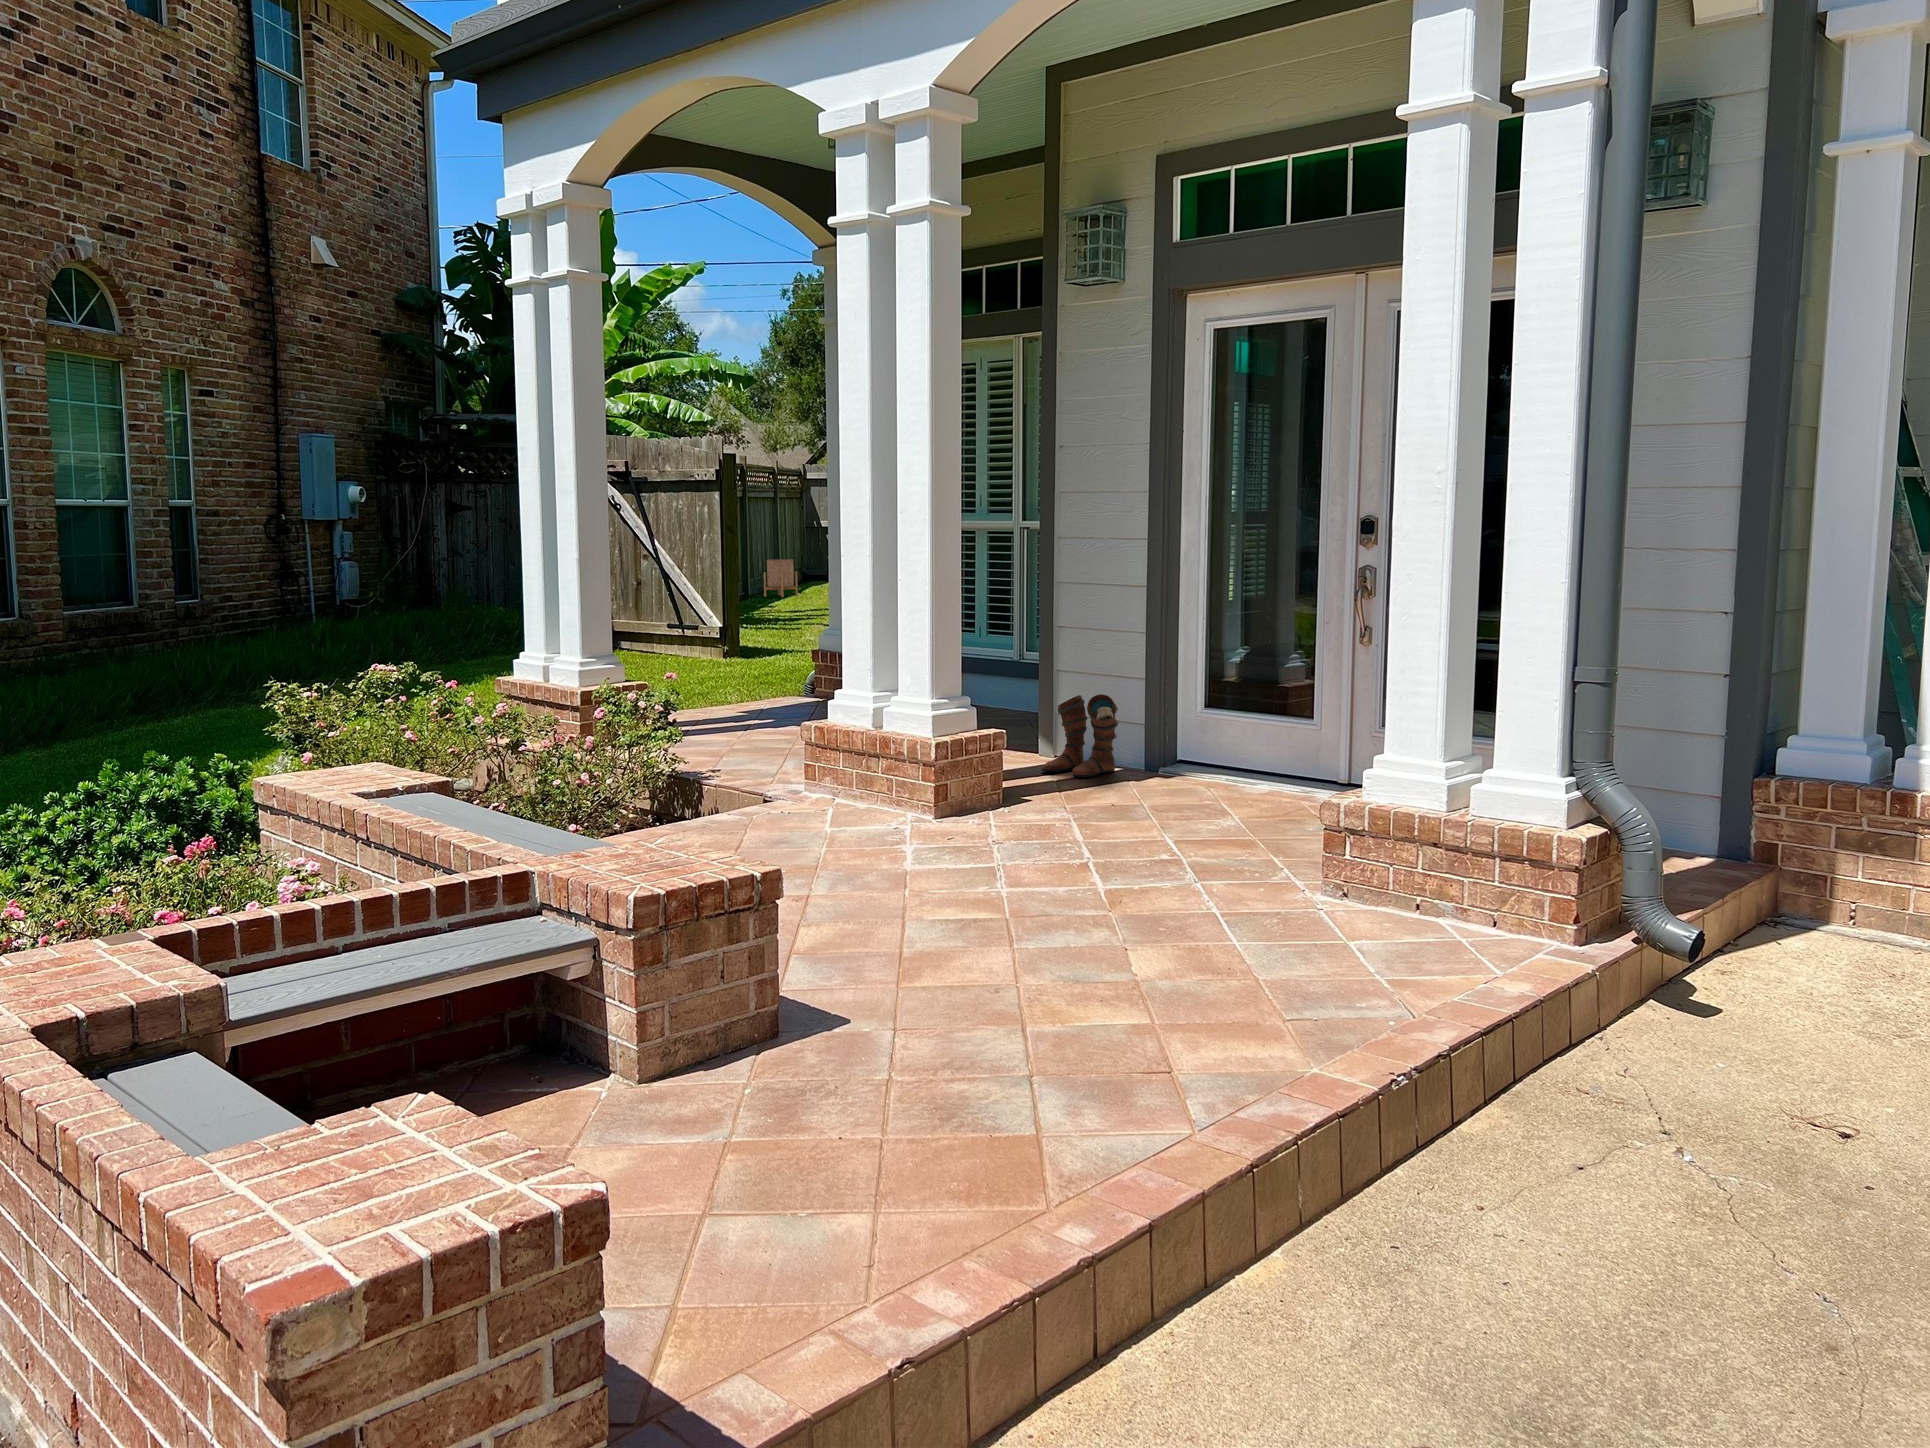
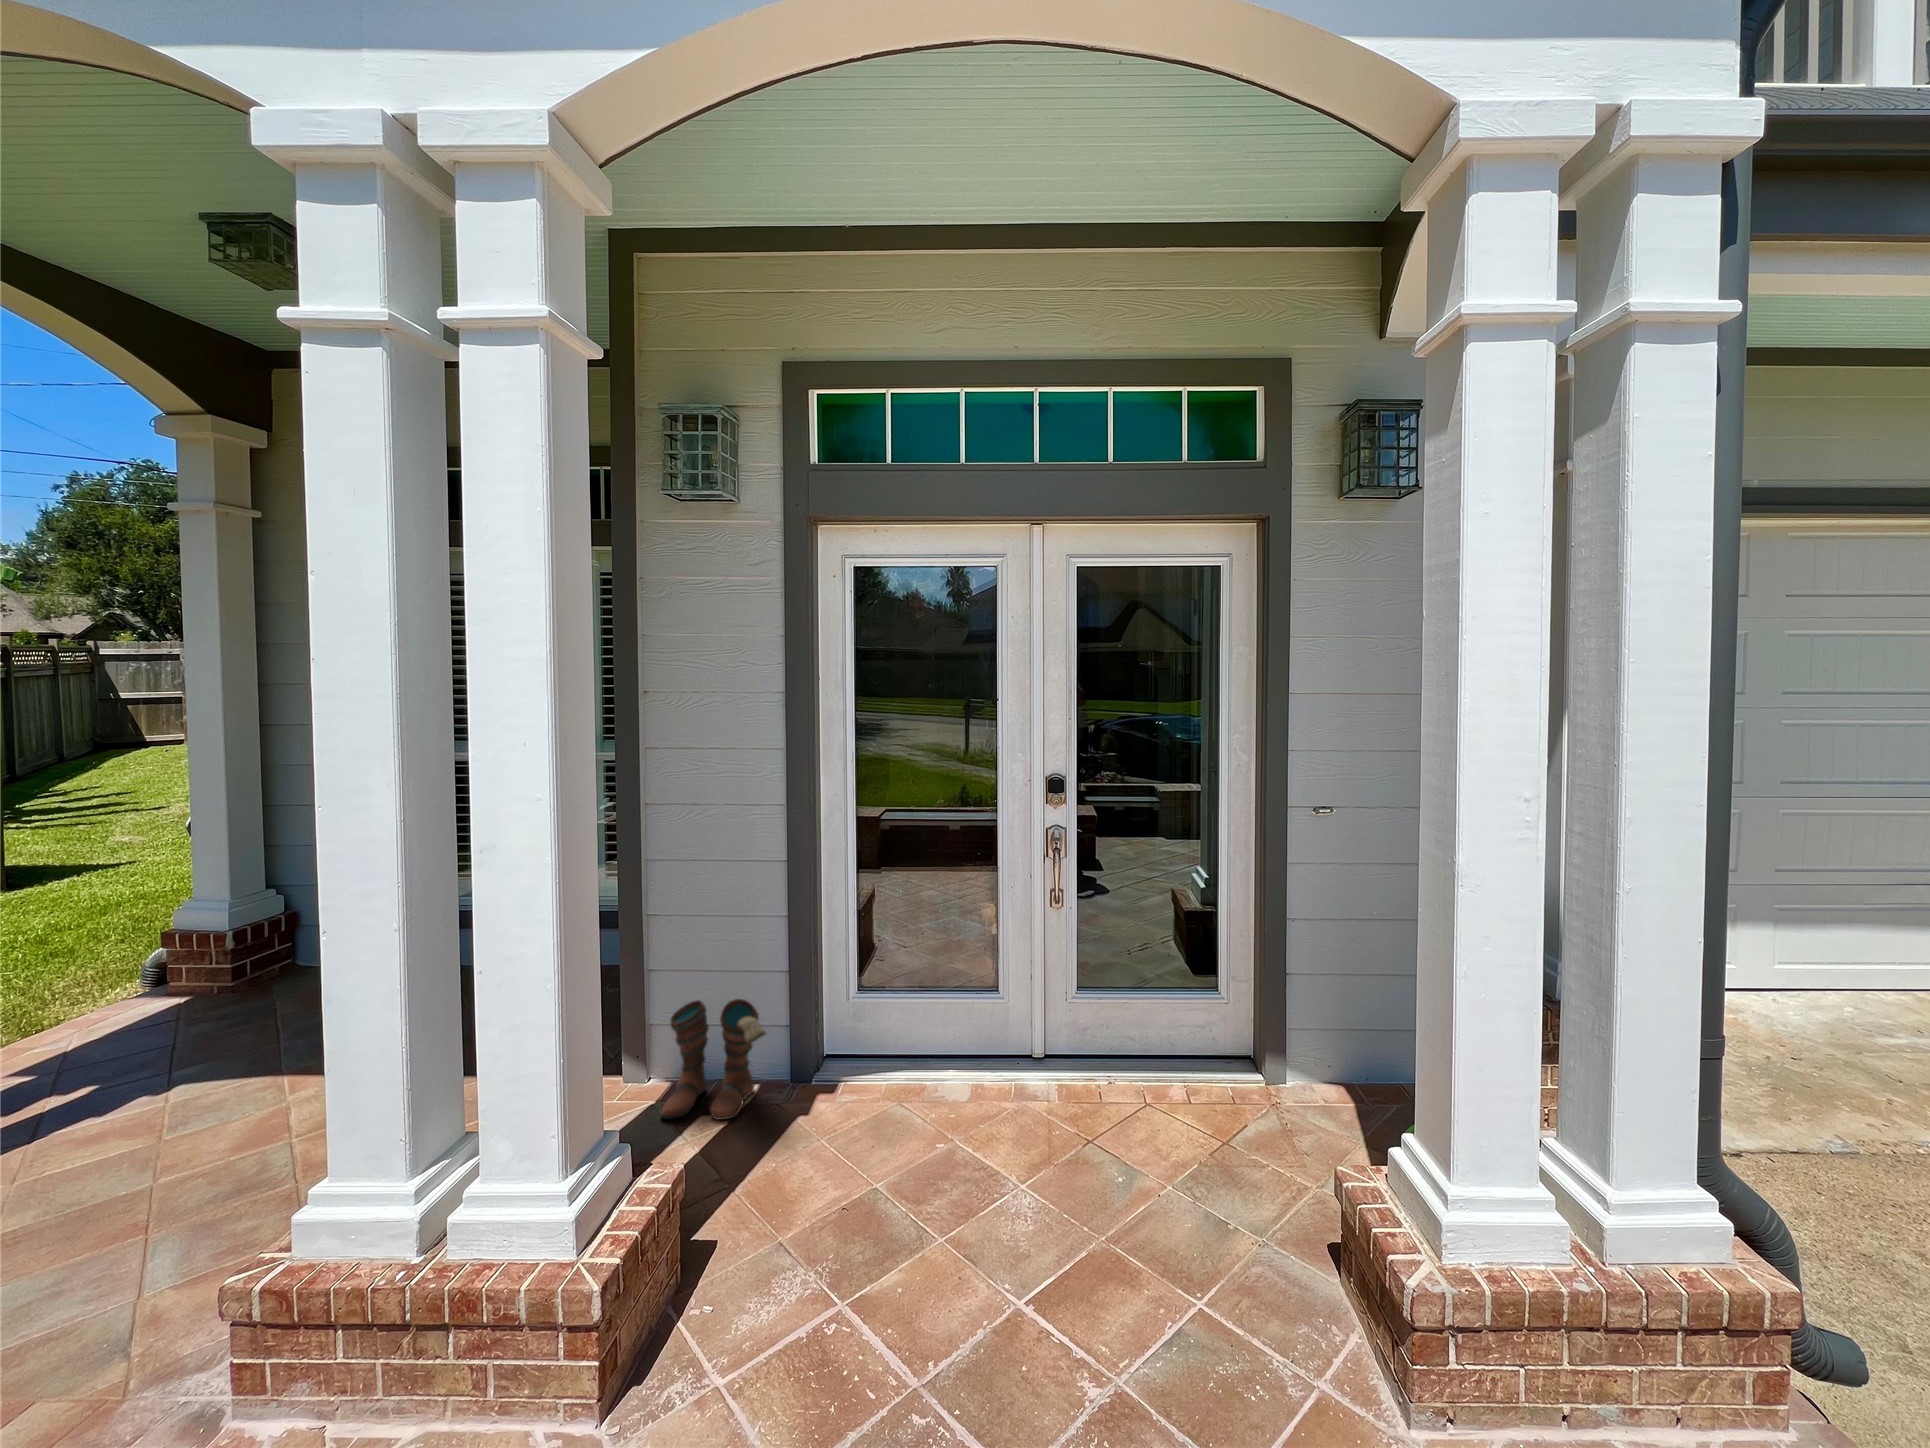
planter: present [764,559,798,597] -> none [35,736,87,778]

